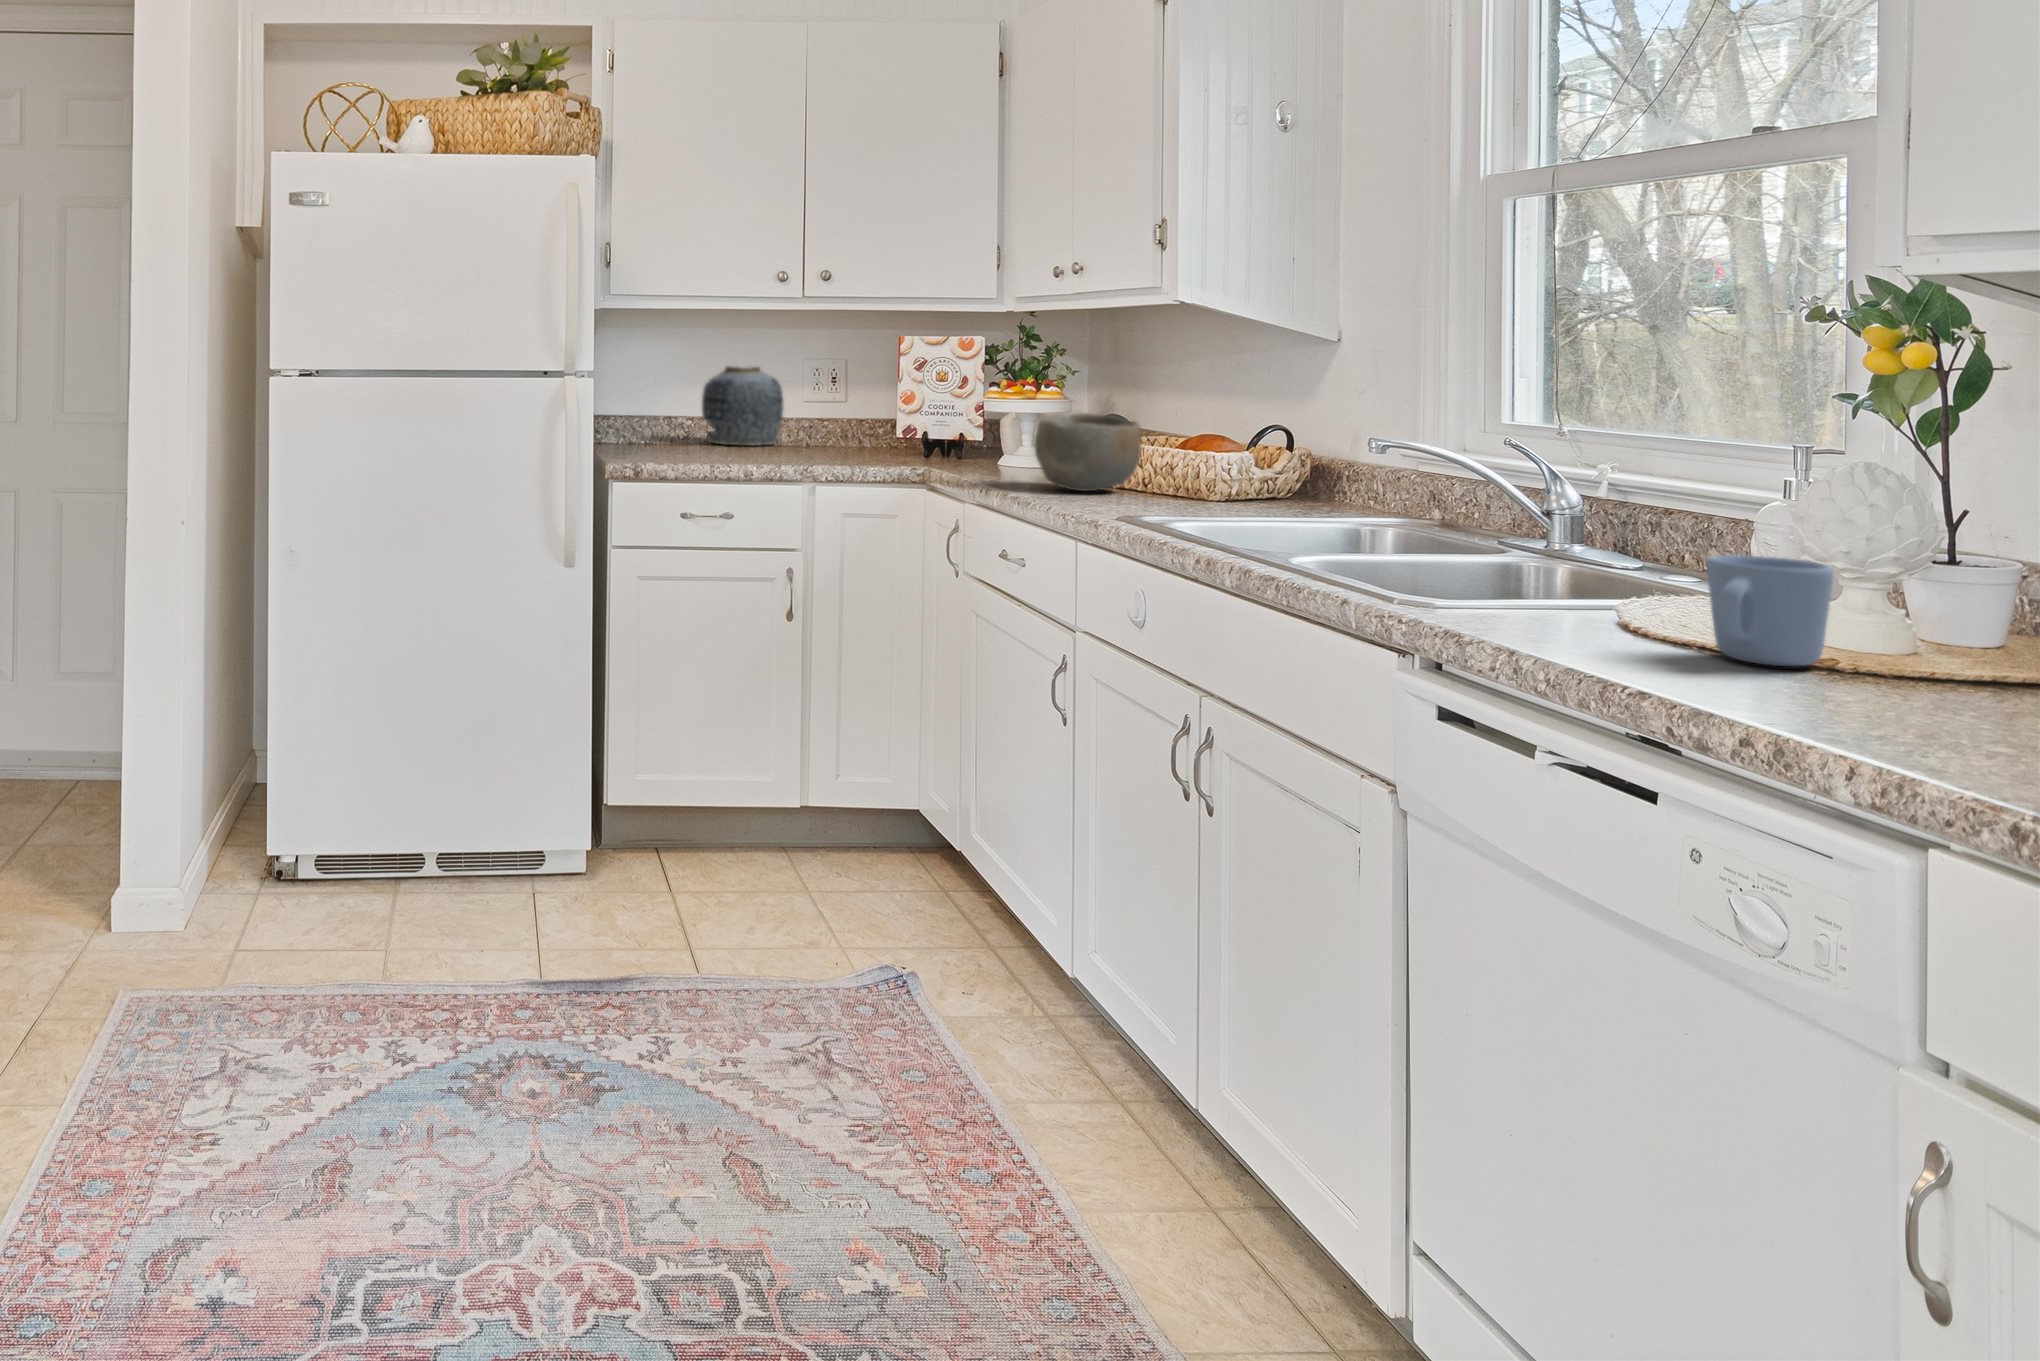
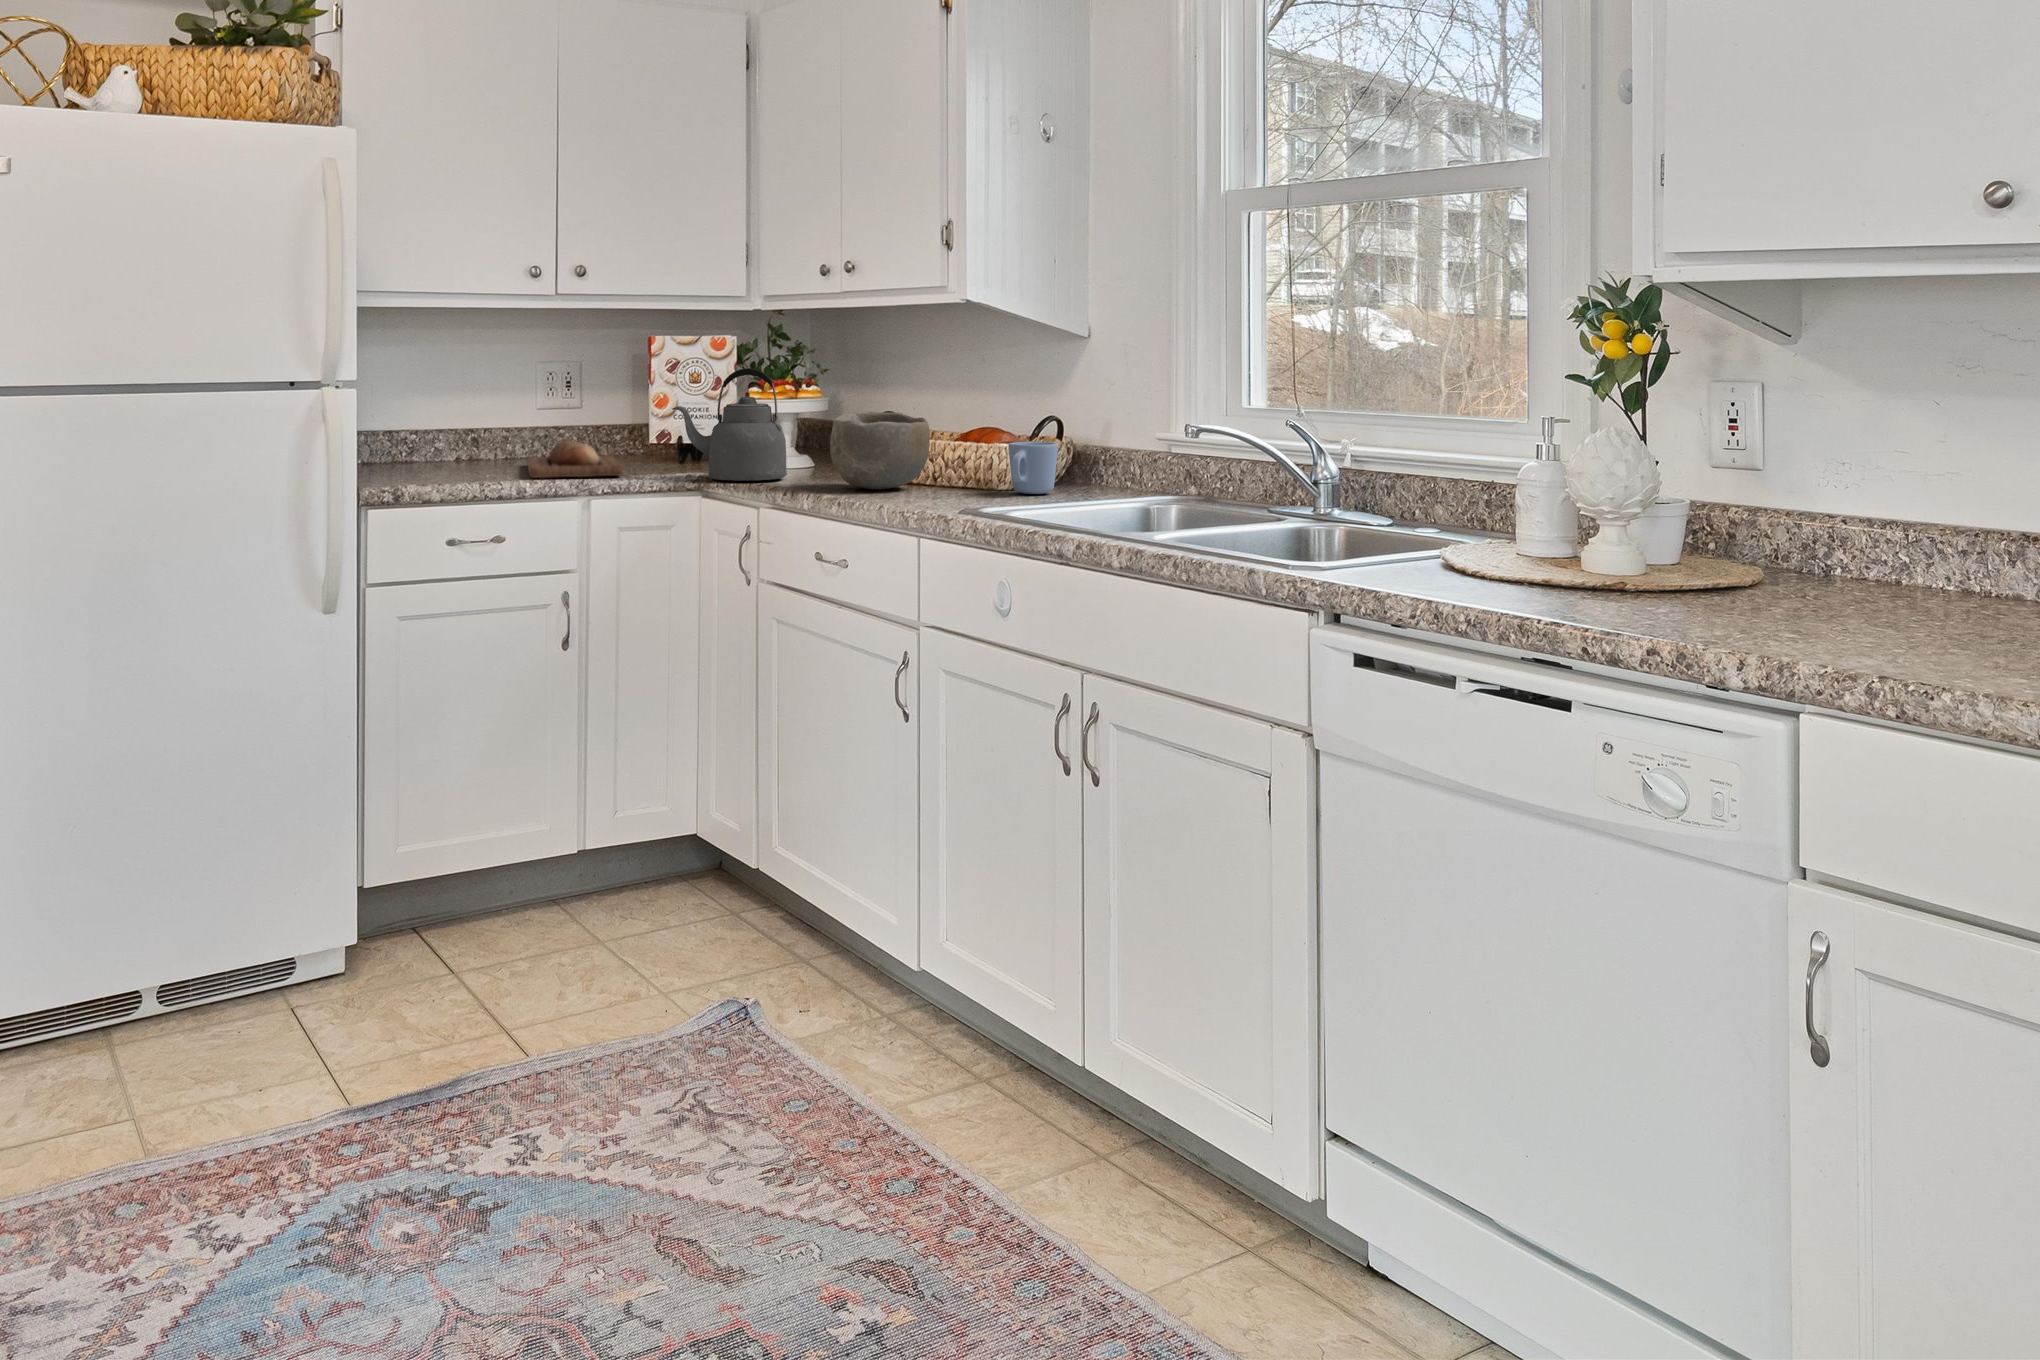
vase: present [702,366,784,445] -> none [425,373,517,462]
kettle: none [896,367,1007,476] -> present [672,368,787,481]
bread loaf: none [766,429,862,464] -> present [527,440,623,478]
mug: present [1706,555,1833,666] -> present [1008,442,1058,494]

